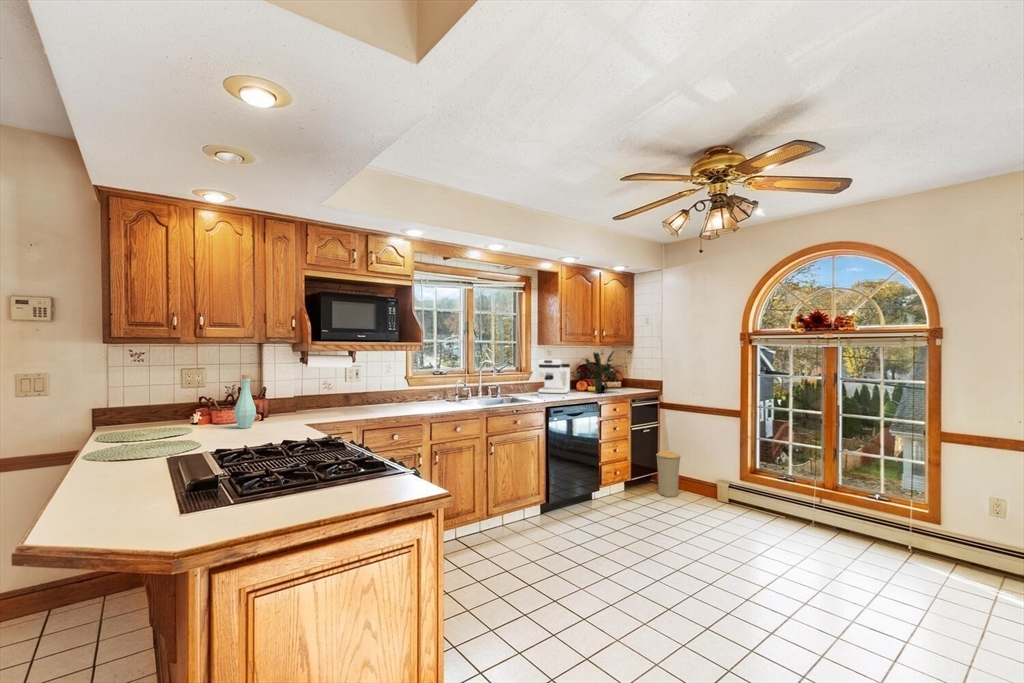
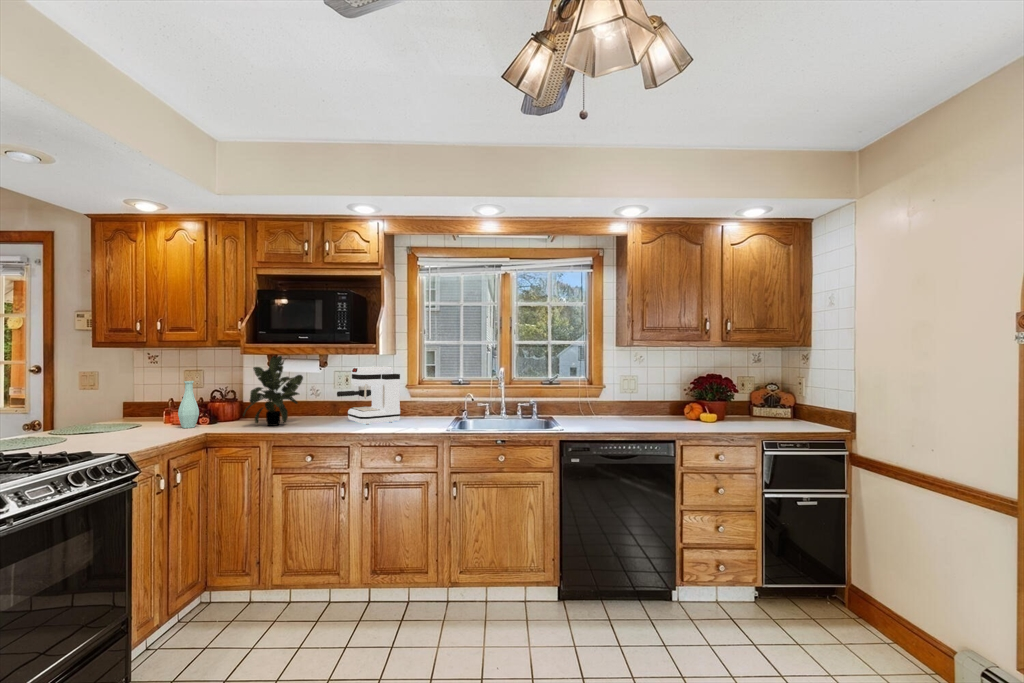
potted plant: present [585,351,621,393] -> present [243,356,303,426]
coffee maker: present [538,359,570,398] -> present [337,366,400,425]
trash can: present [656,450,681,497] -> none [809,548,863,645]

